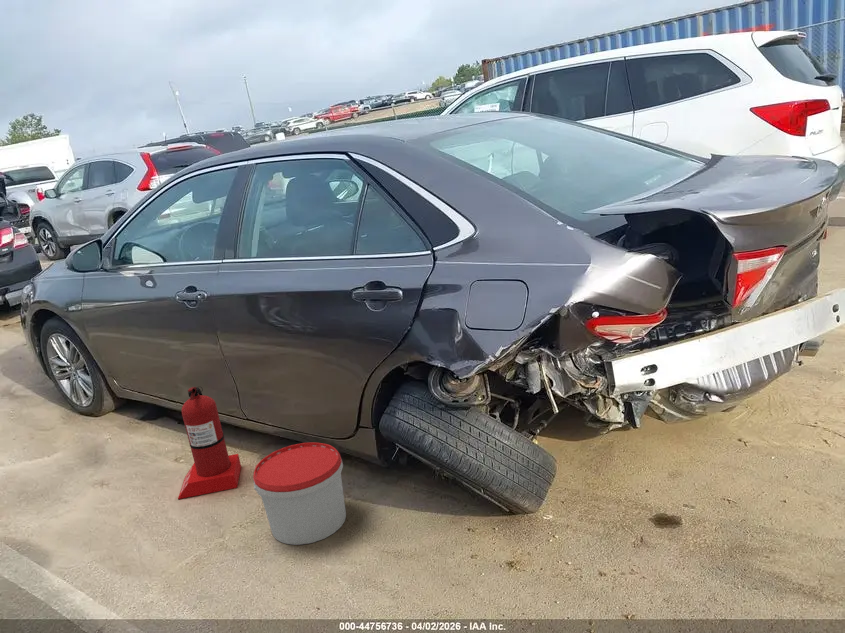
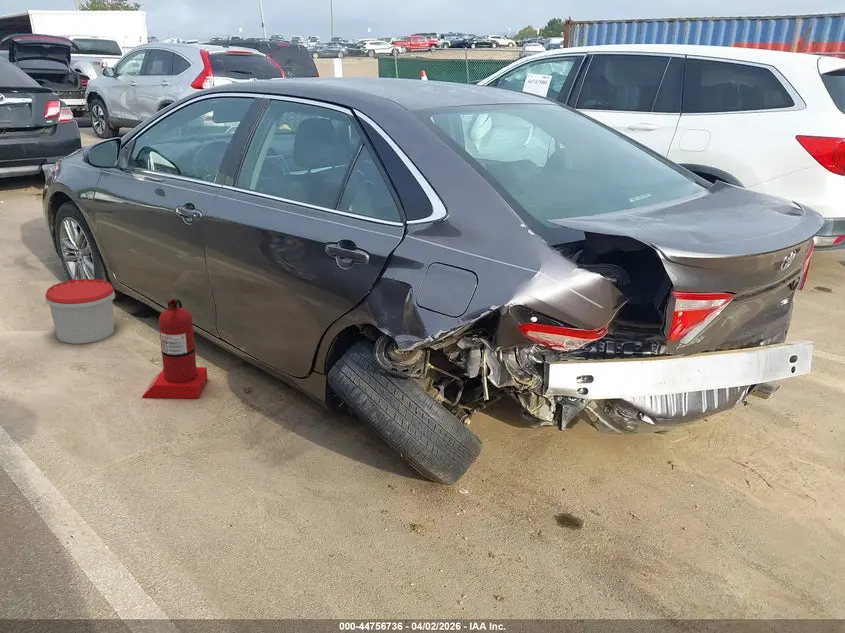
bucket: present [253,442,346,545] -> present [45,279,115,344]

